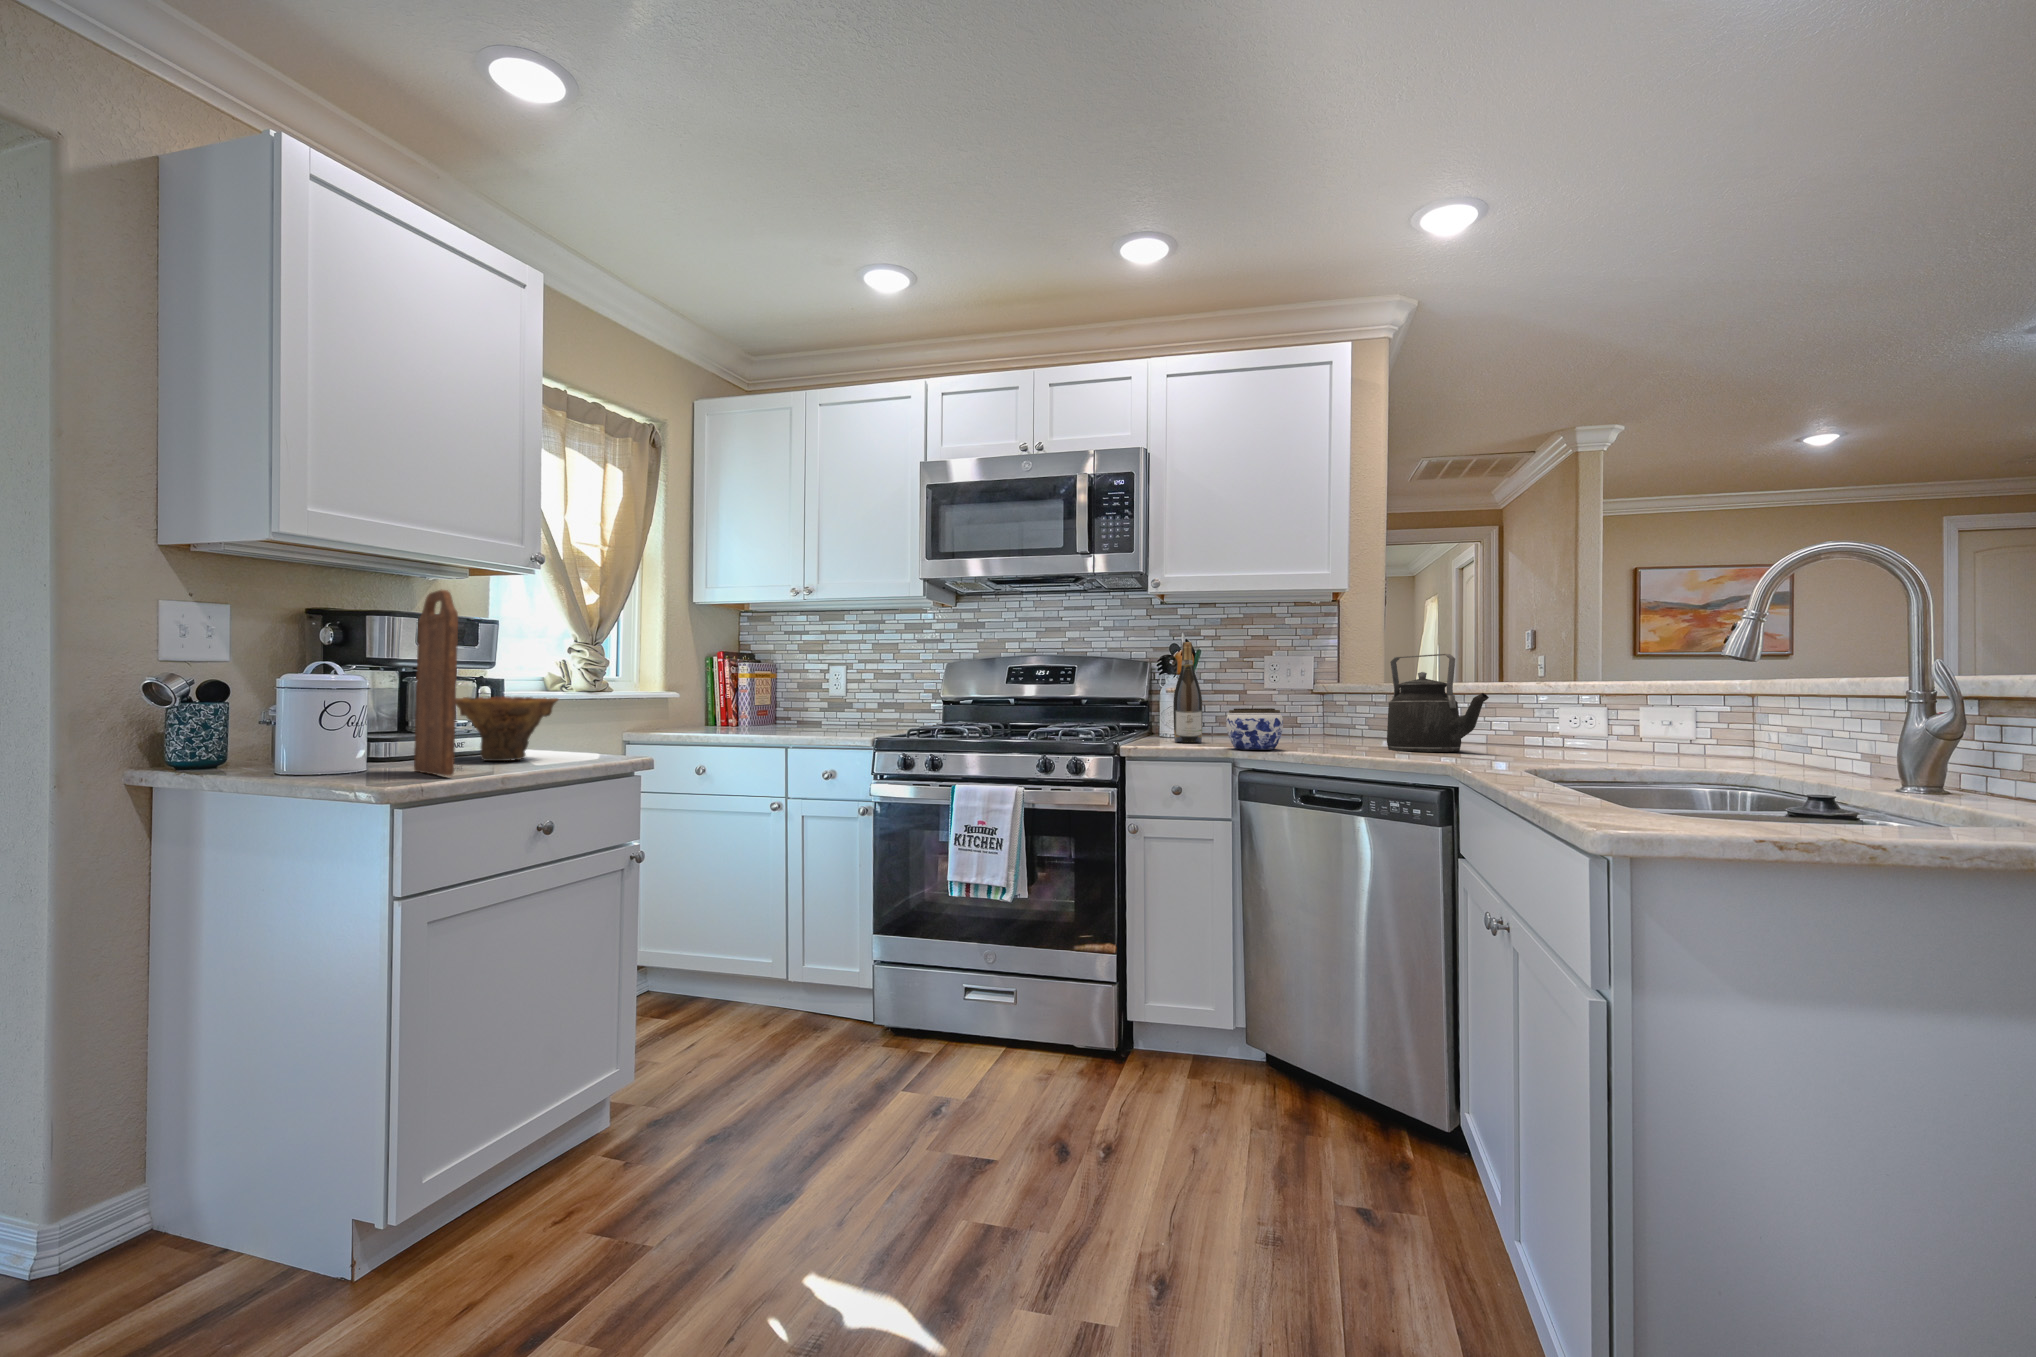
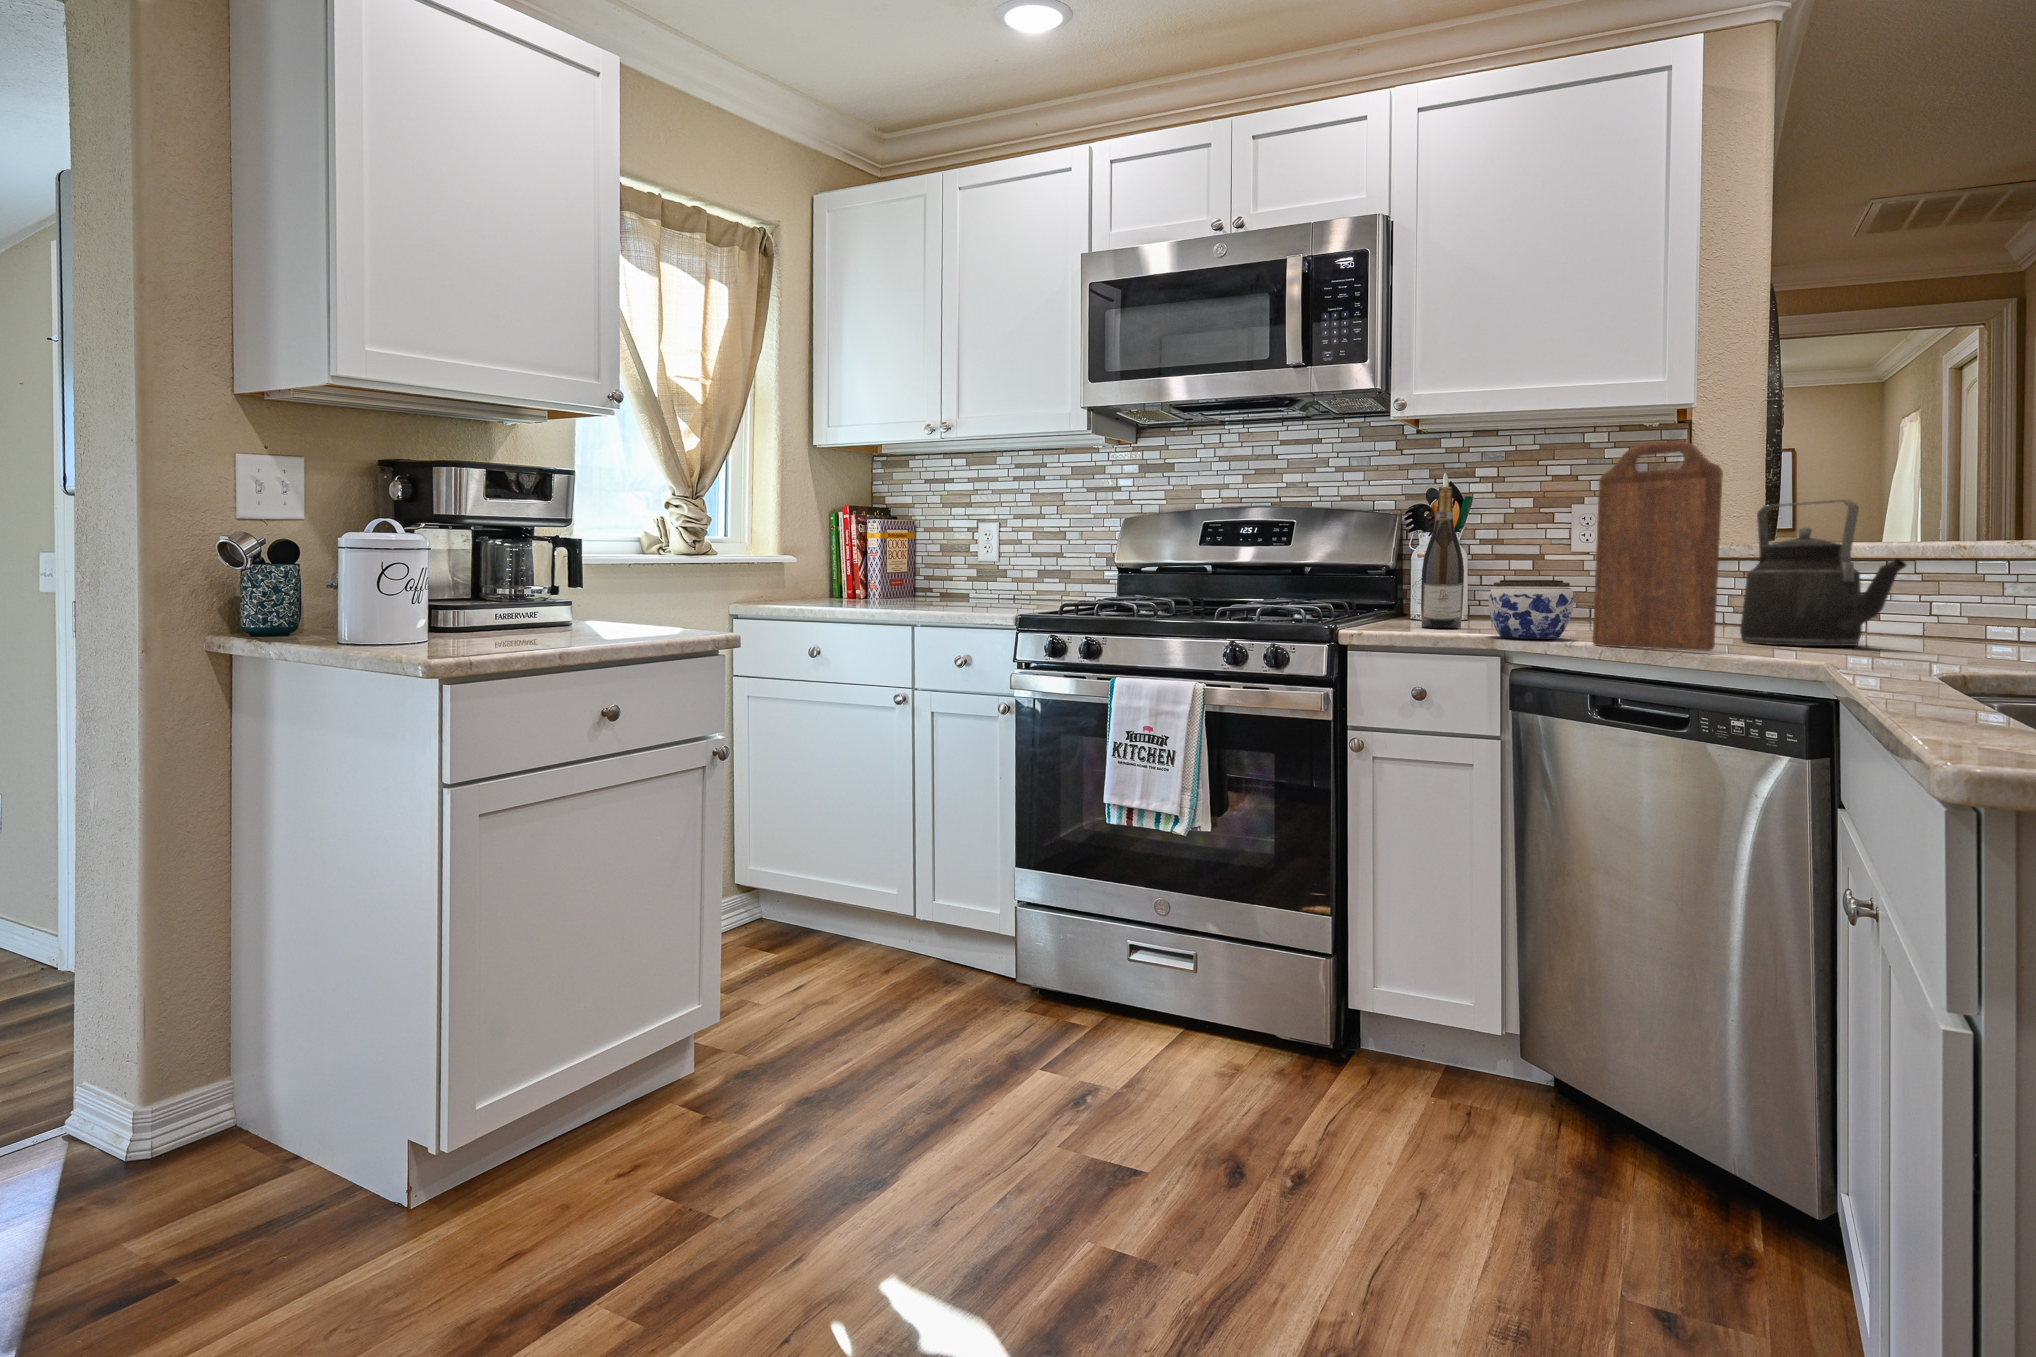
cutting board: present [414,589,458,776] -> present [1593,441,1723,651]
bowl: present [456,696,558,761] -> none [520,560,636,635]

